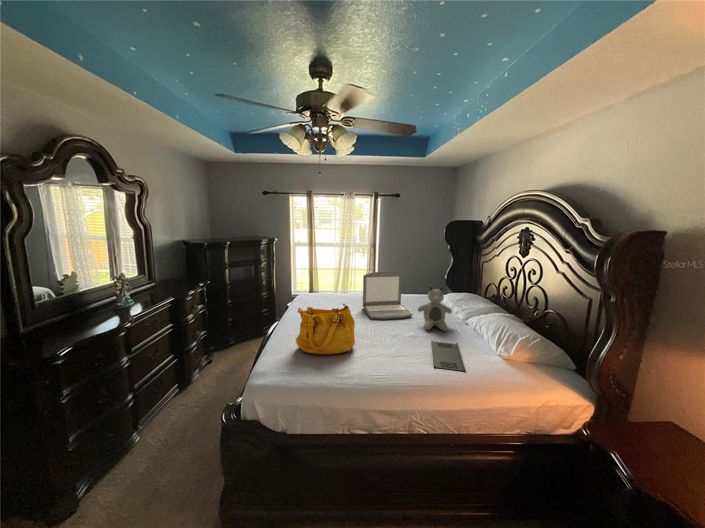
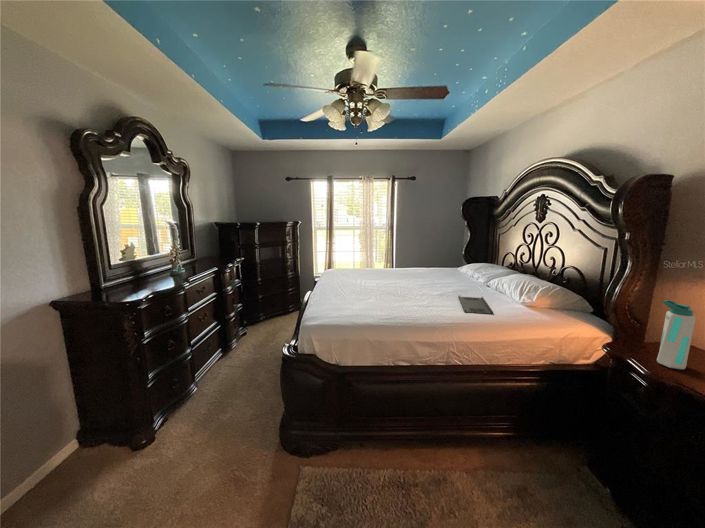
laptop: present [363,272,412,319] -> none [388,243,436,284]
teddy bear: present [418,286,452,331] -> none [442,250,475,290]
handbag: present [296,304,355,354] -> none [338,262,390,306]
water bottle: none [644,379,690,464] -> present [657,300,696,369]

